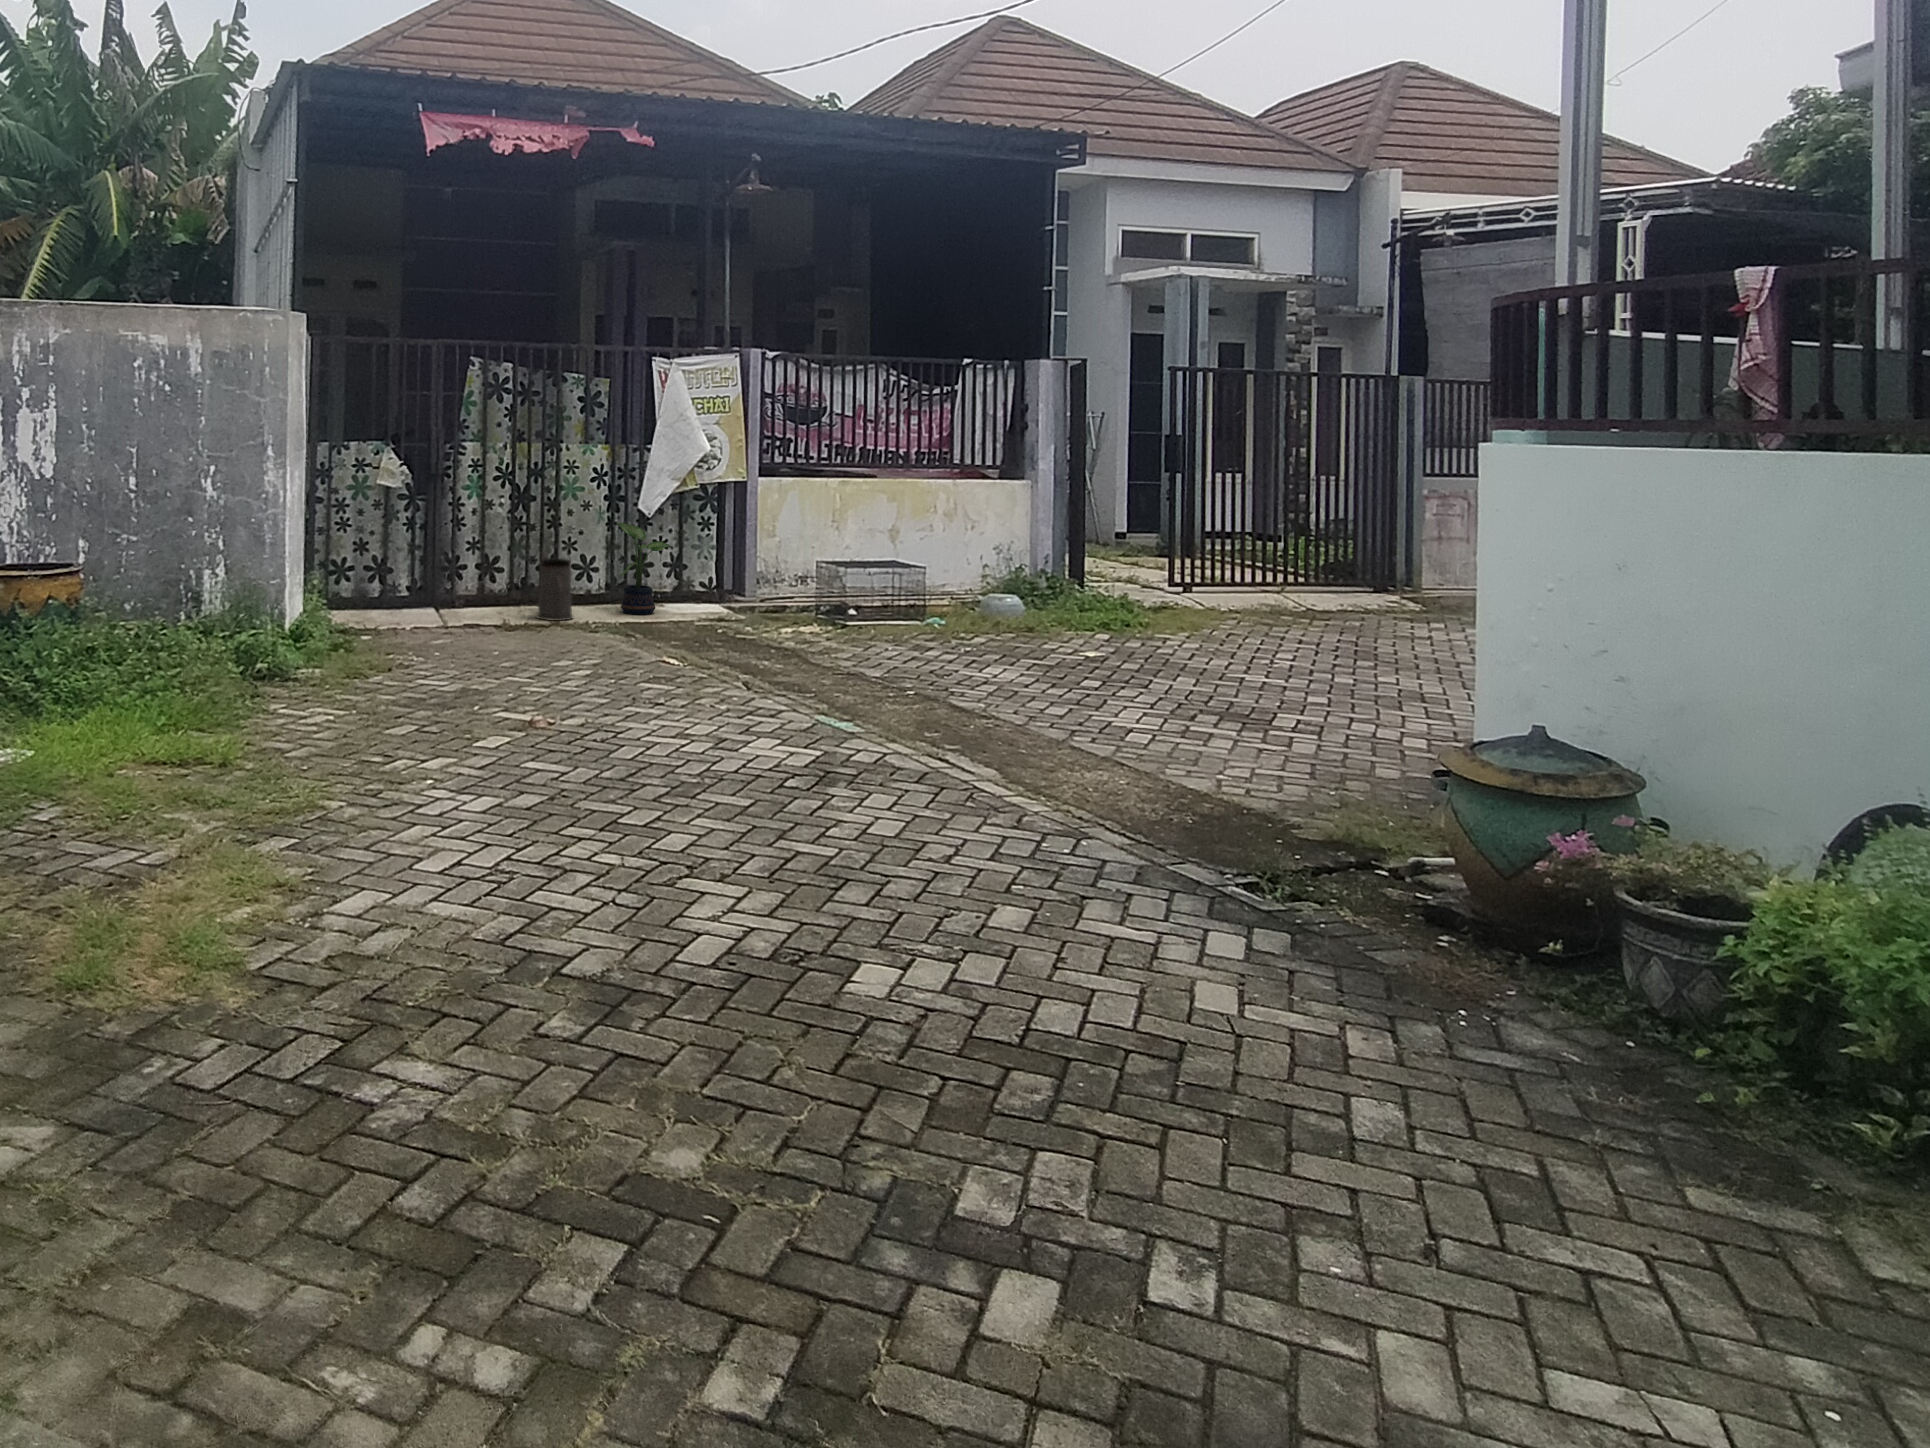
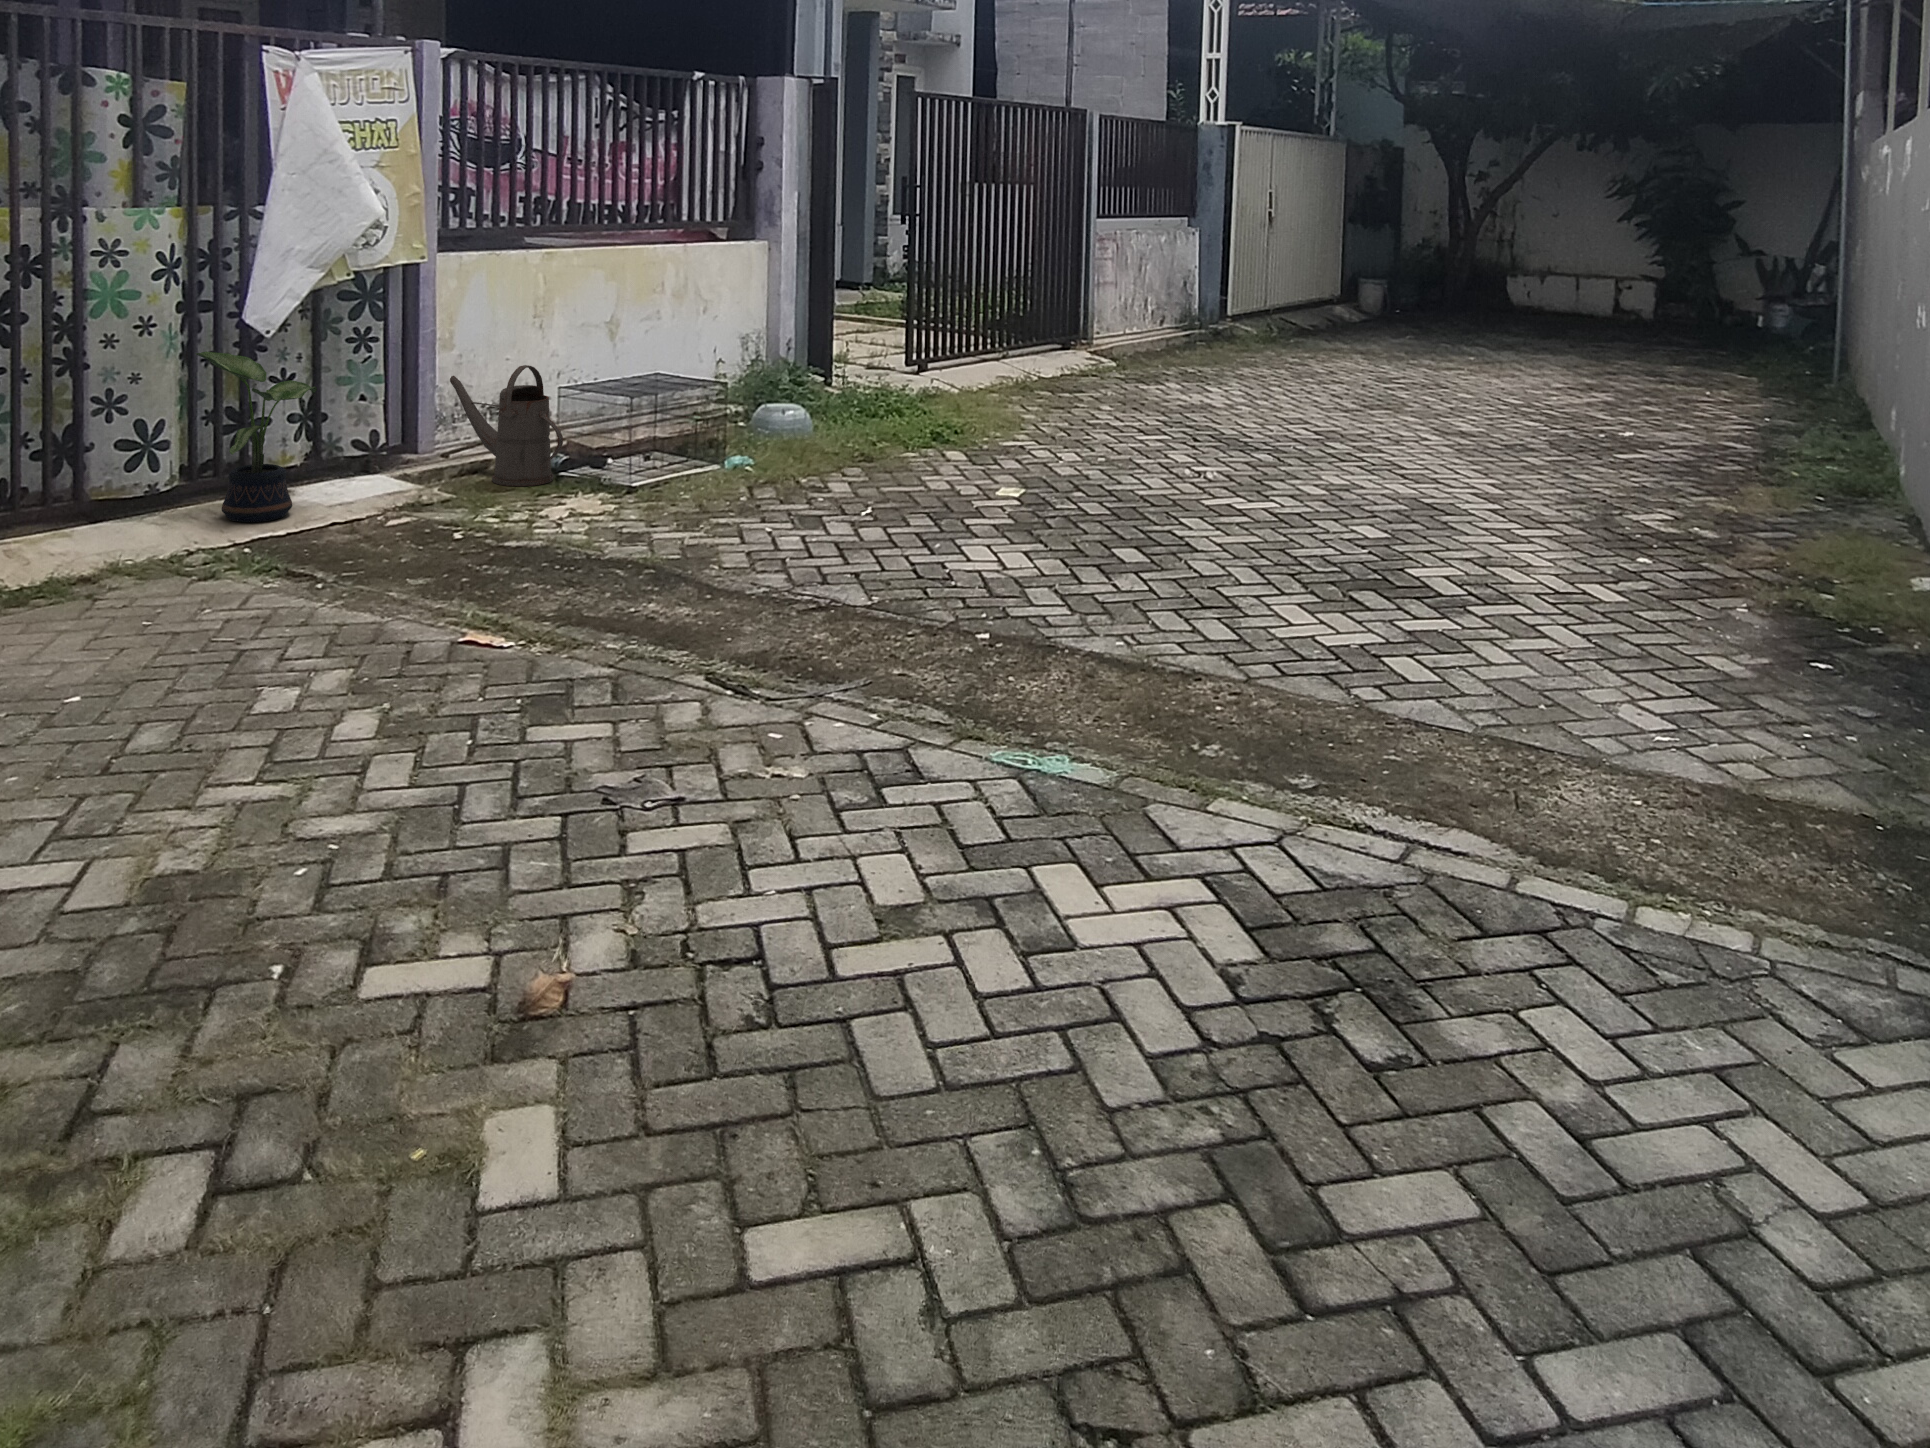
watering can: present [536,551,573,621] -> present [450,365,563,486]

